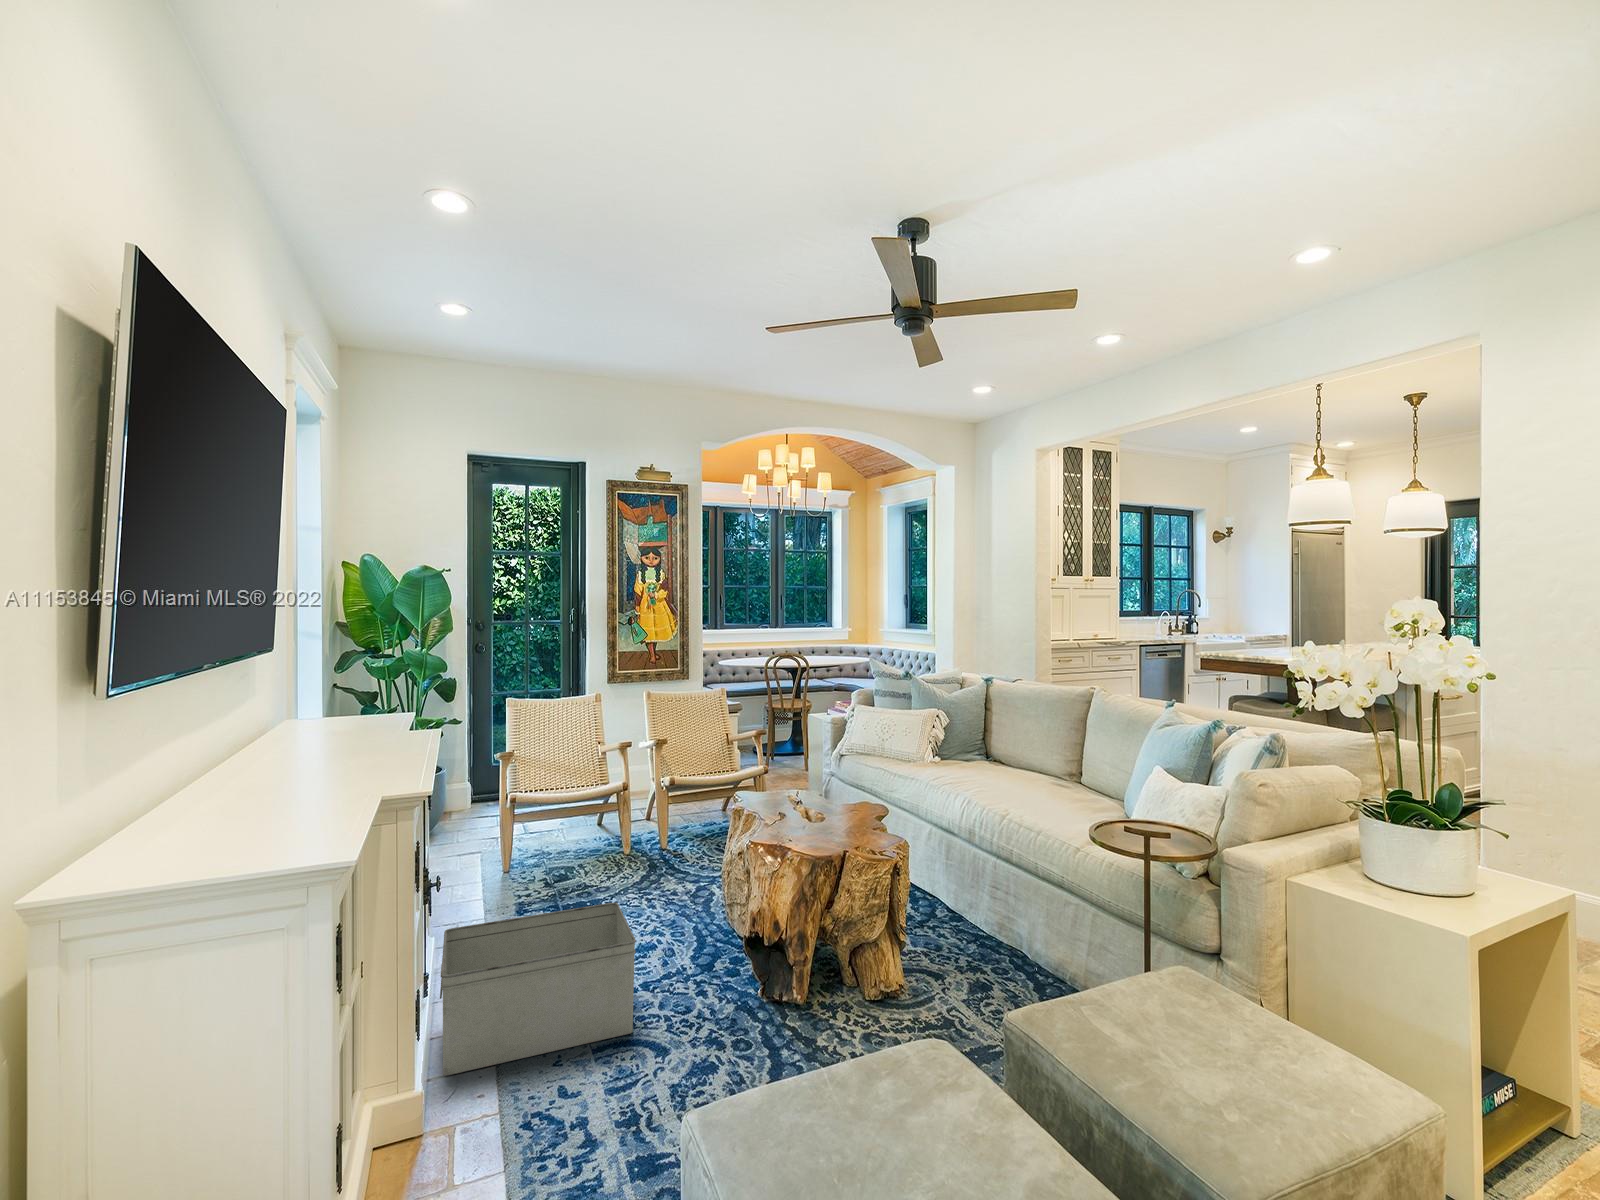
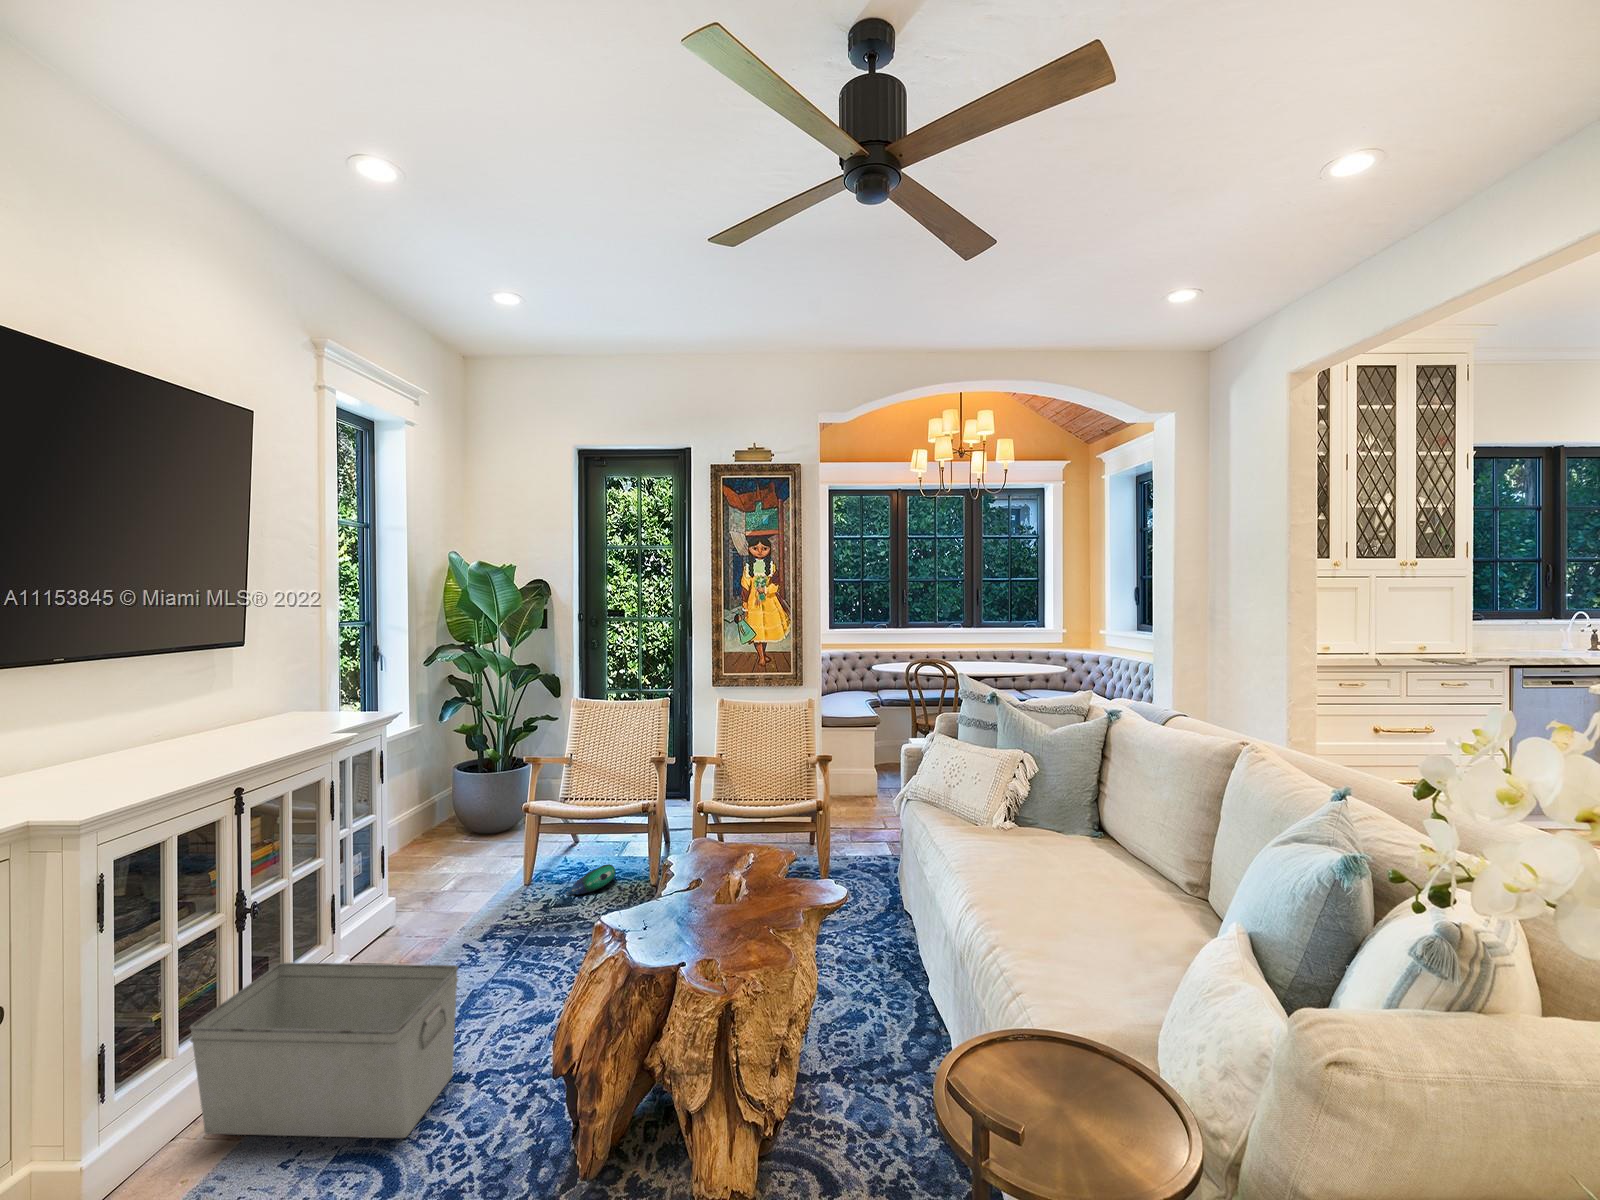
plush toy: none [552,844,589,874] -> present [566,864,615,894]

